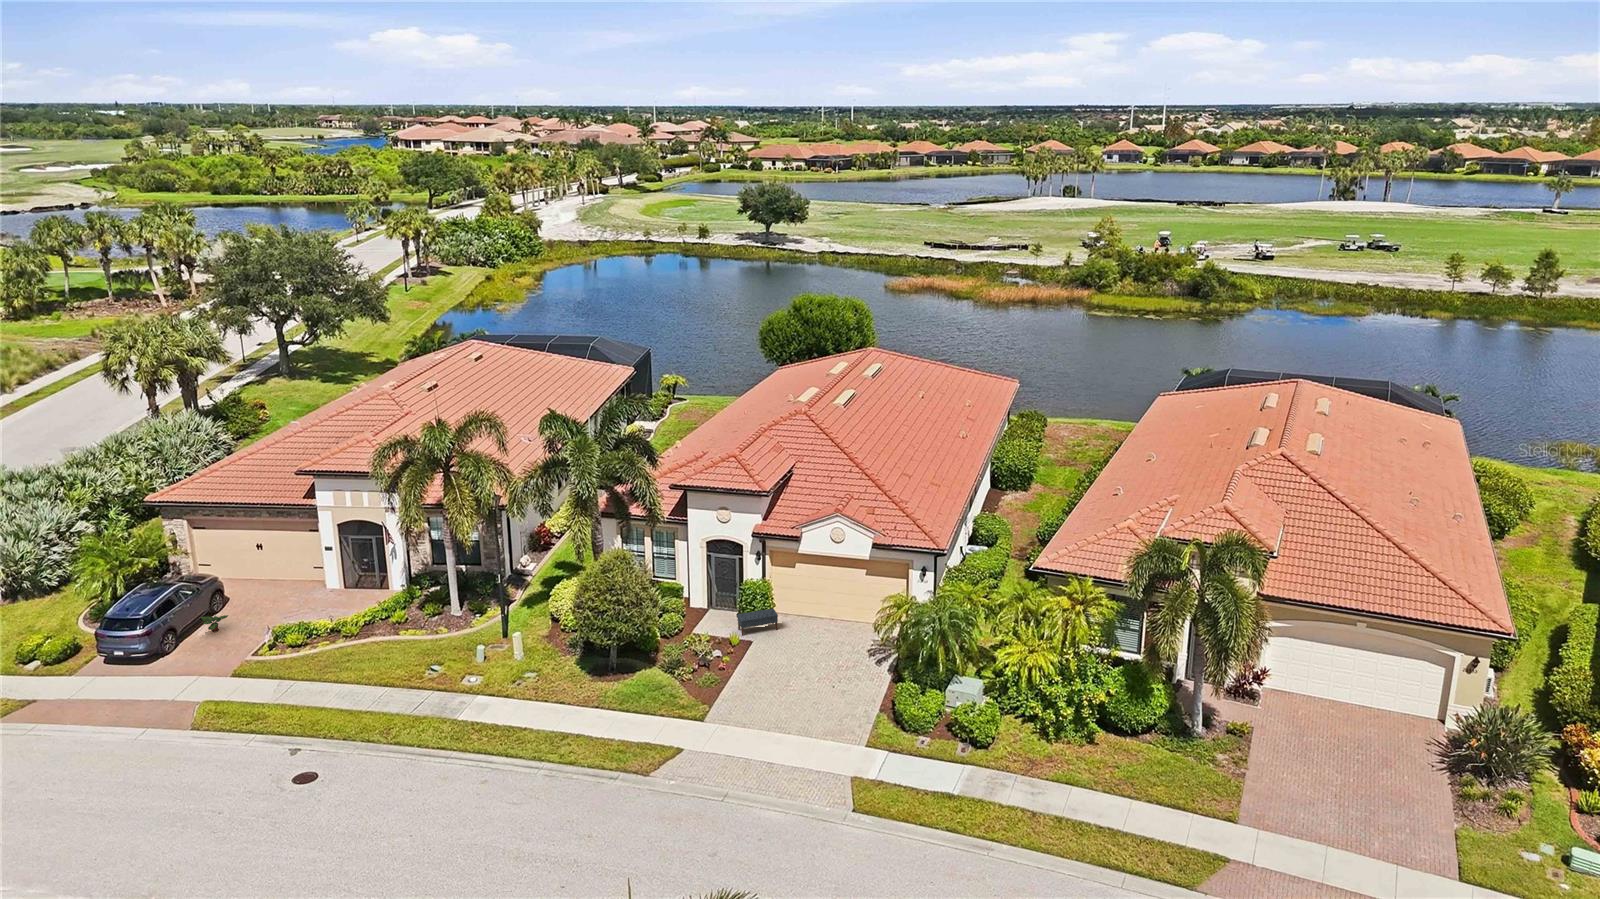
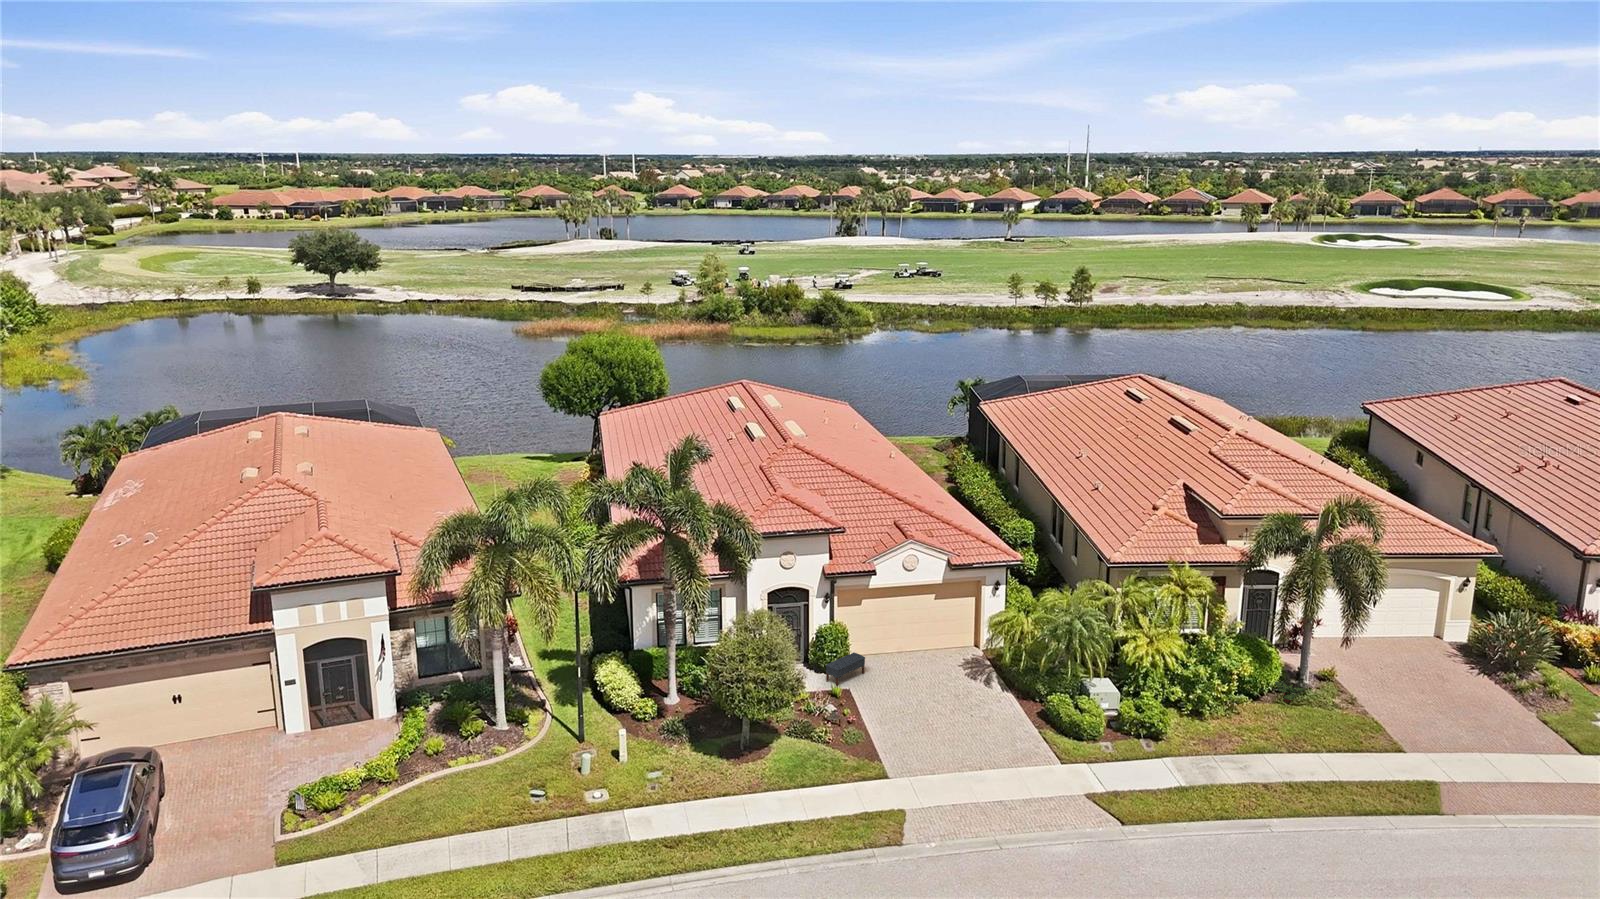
potted plant: present [201,615,228,632] -> present [1275,682,1304,703]

